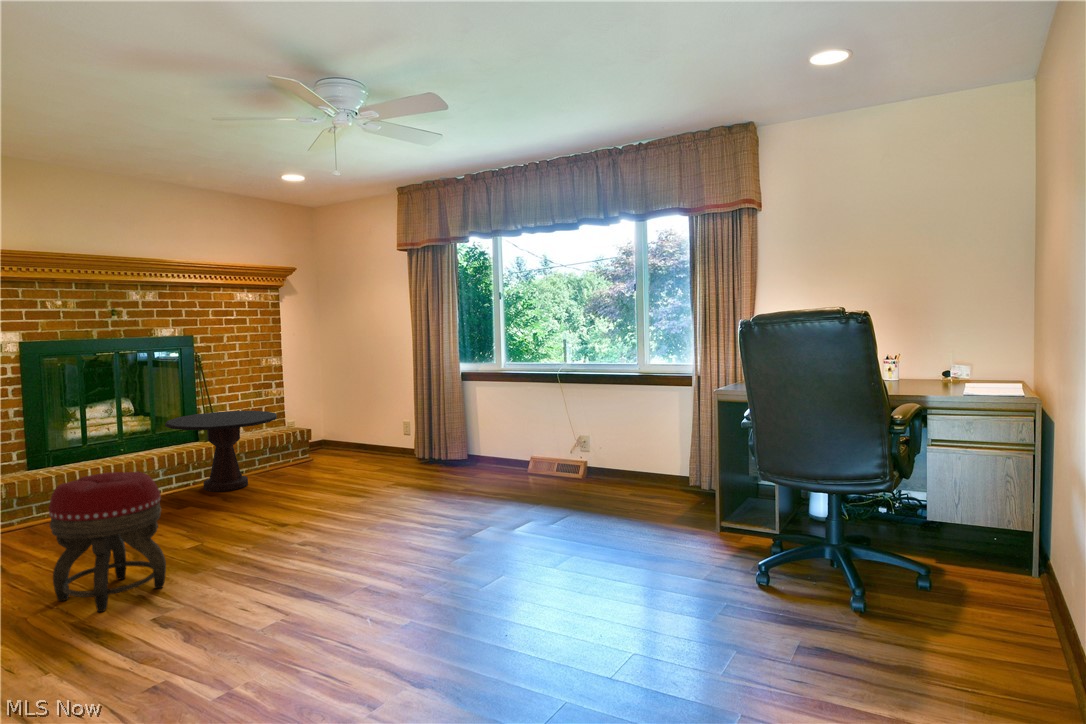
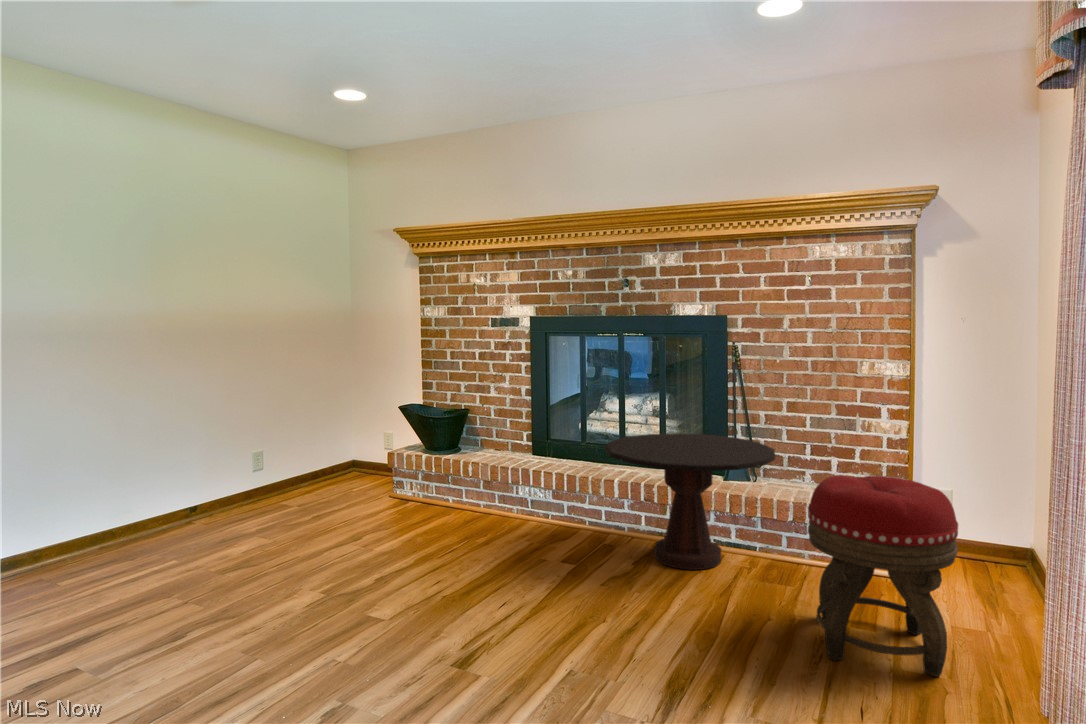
footstool: present [49,472,166,612] -> present [808,475,958,677]

